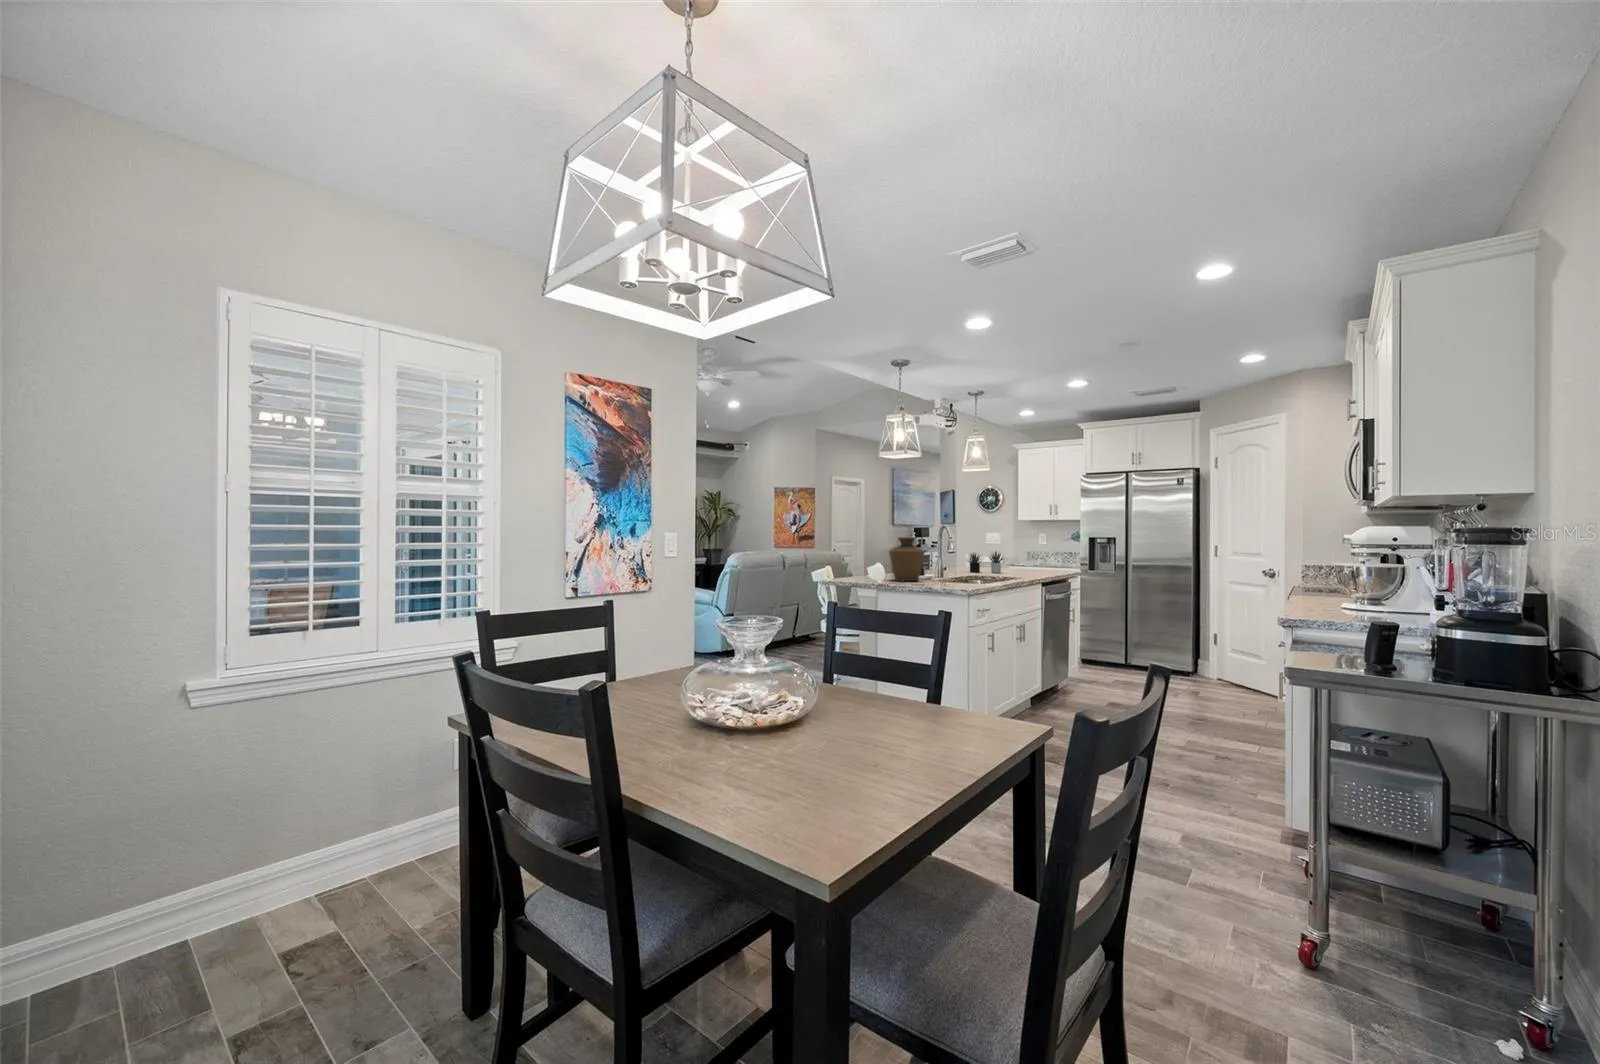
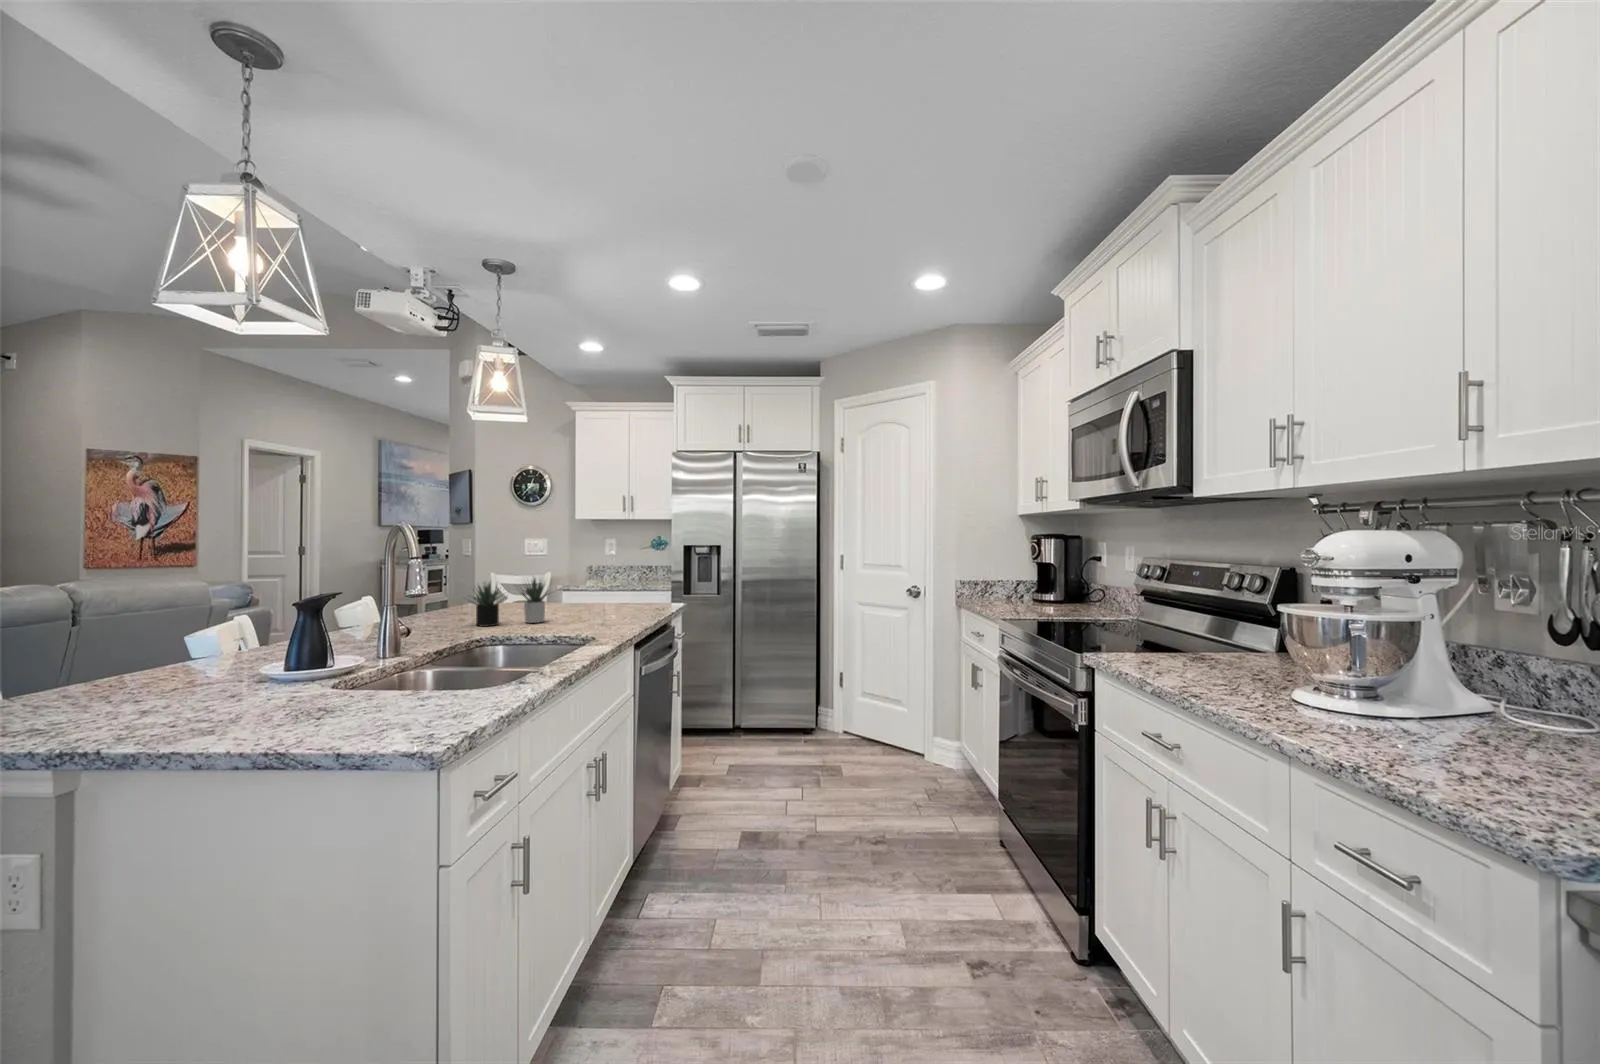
vase: present [889,537,924,581] -> none [117,560,287,720]

